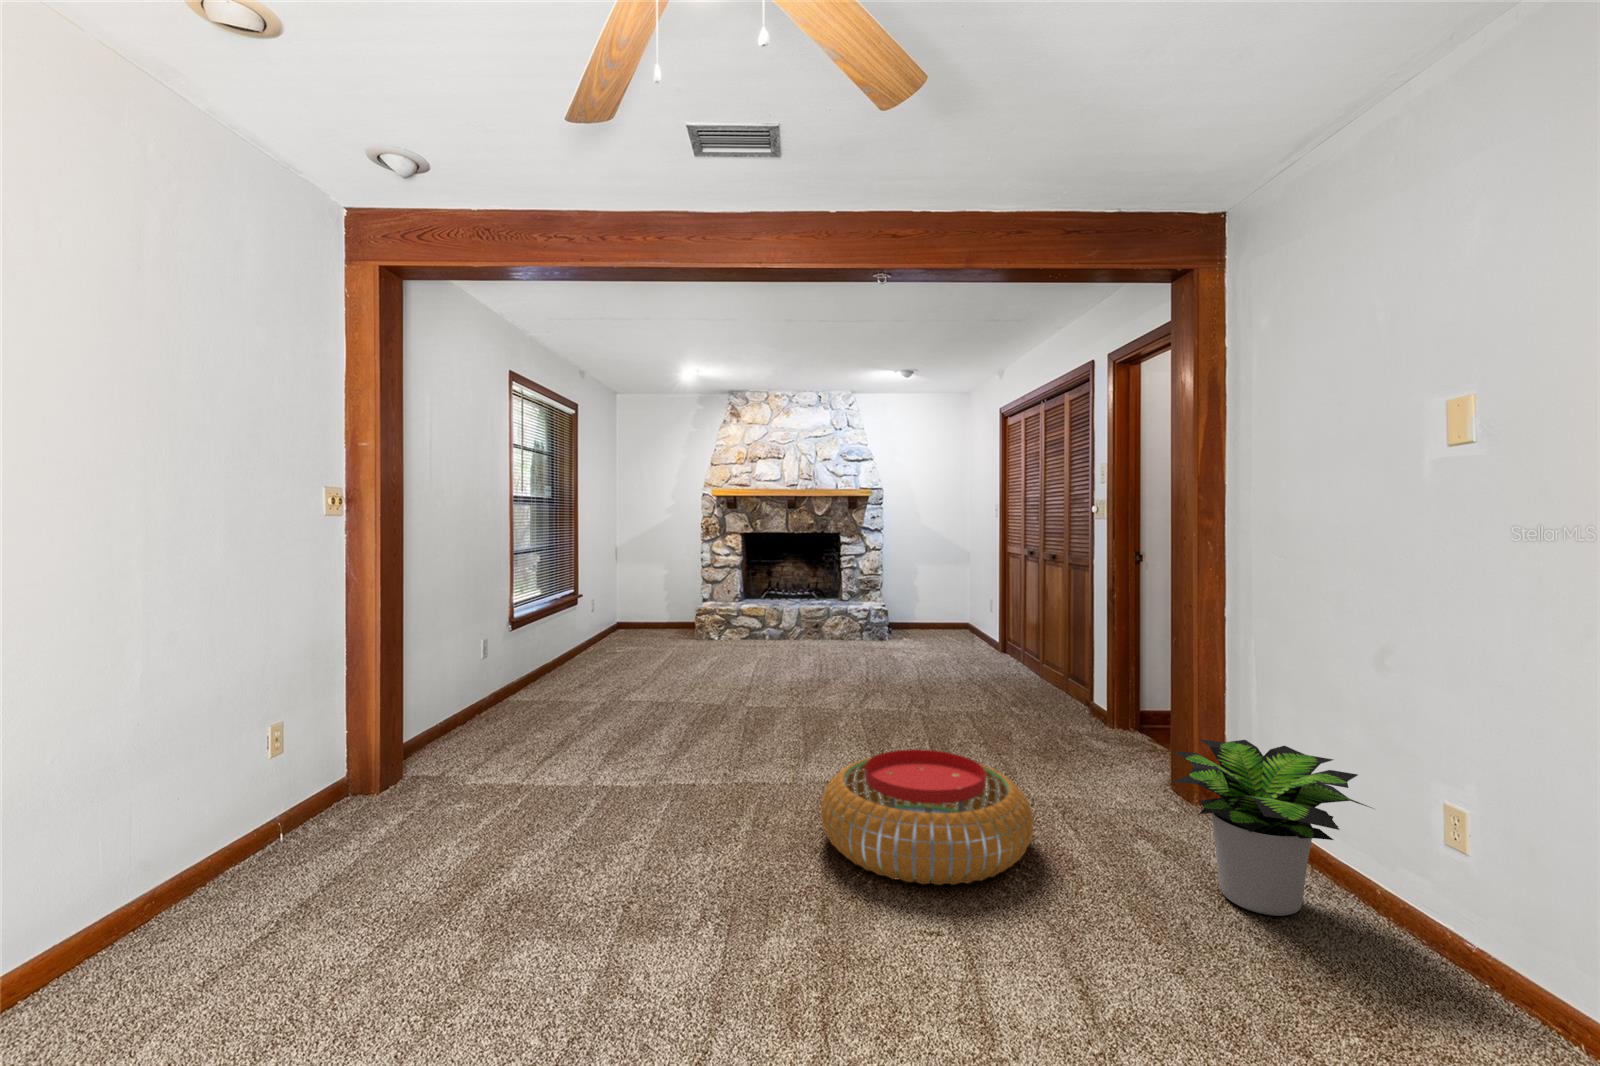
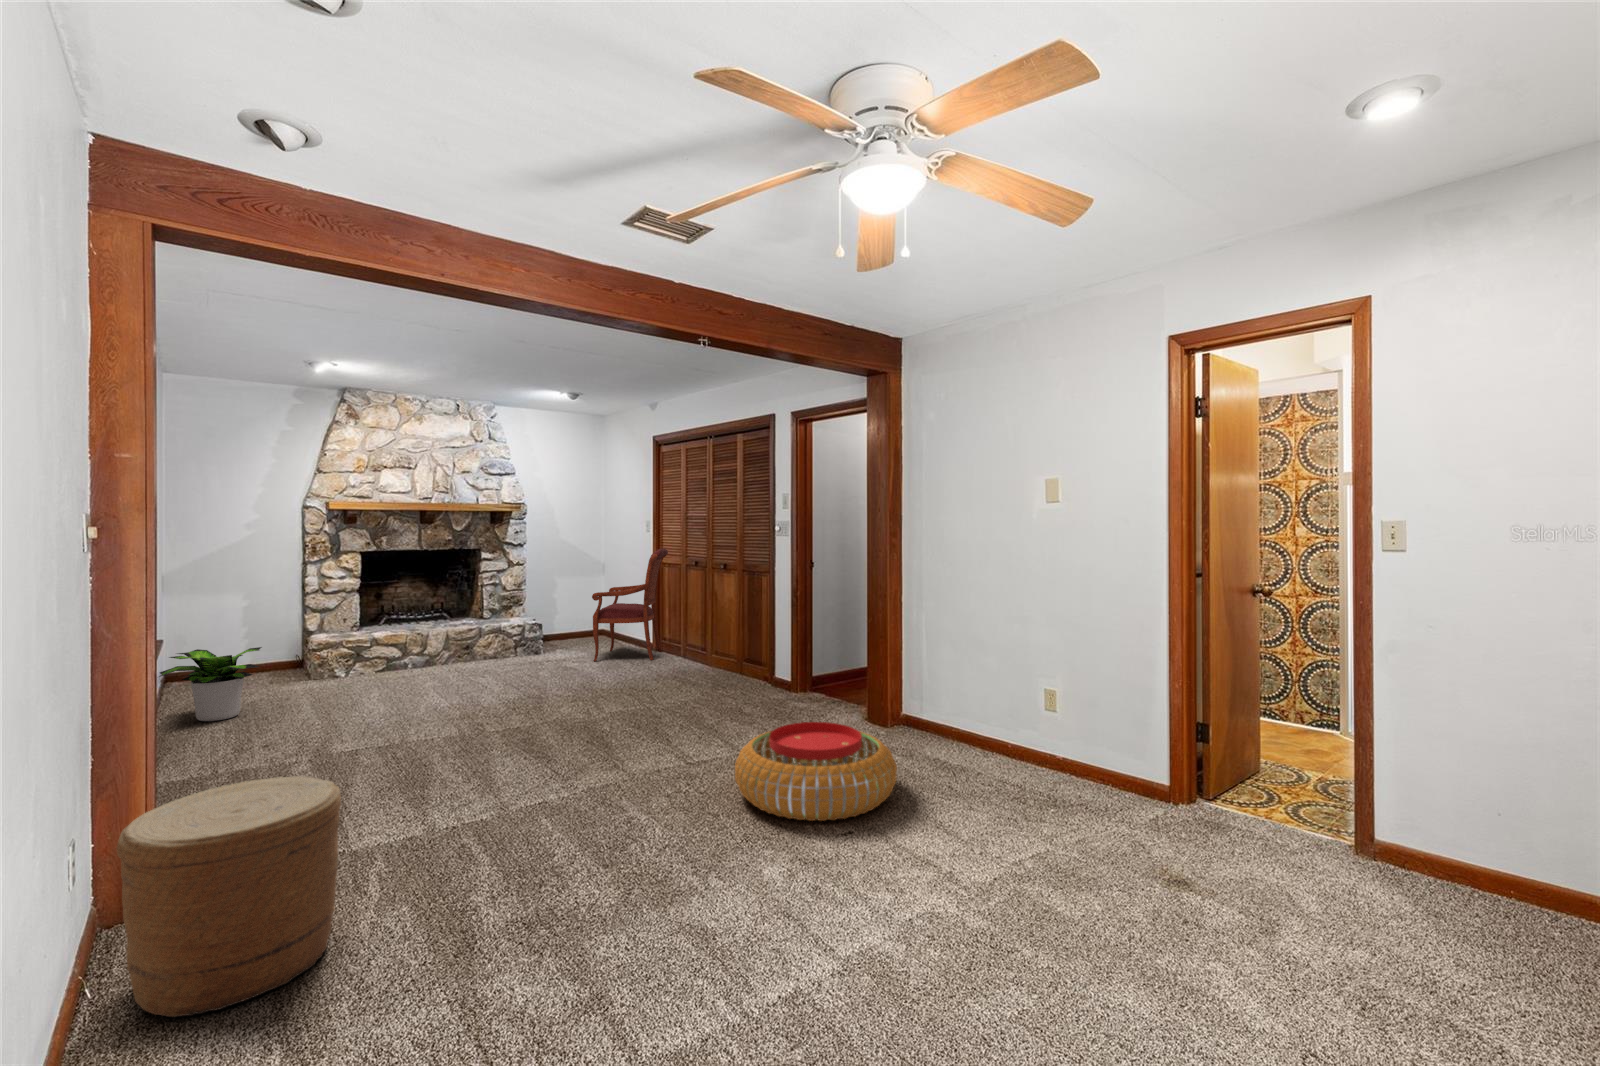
armchair: none [920,537,1011,662] -> present [592,549,668,661]
woven basket: none [296,690,446,845] -> present [117,776,341,1017]
potted plant: present [1173,739,1371,916] -> present [159,647,262,721]

